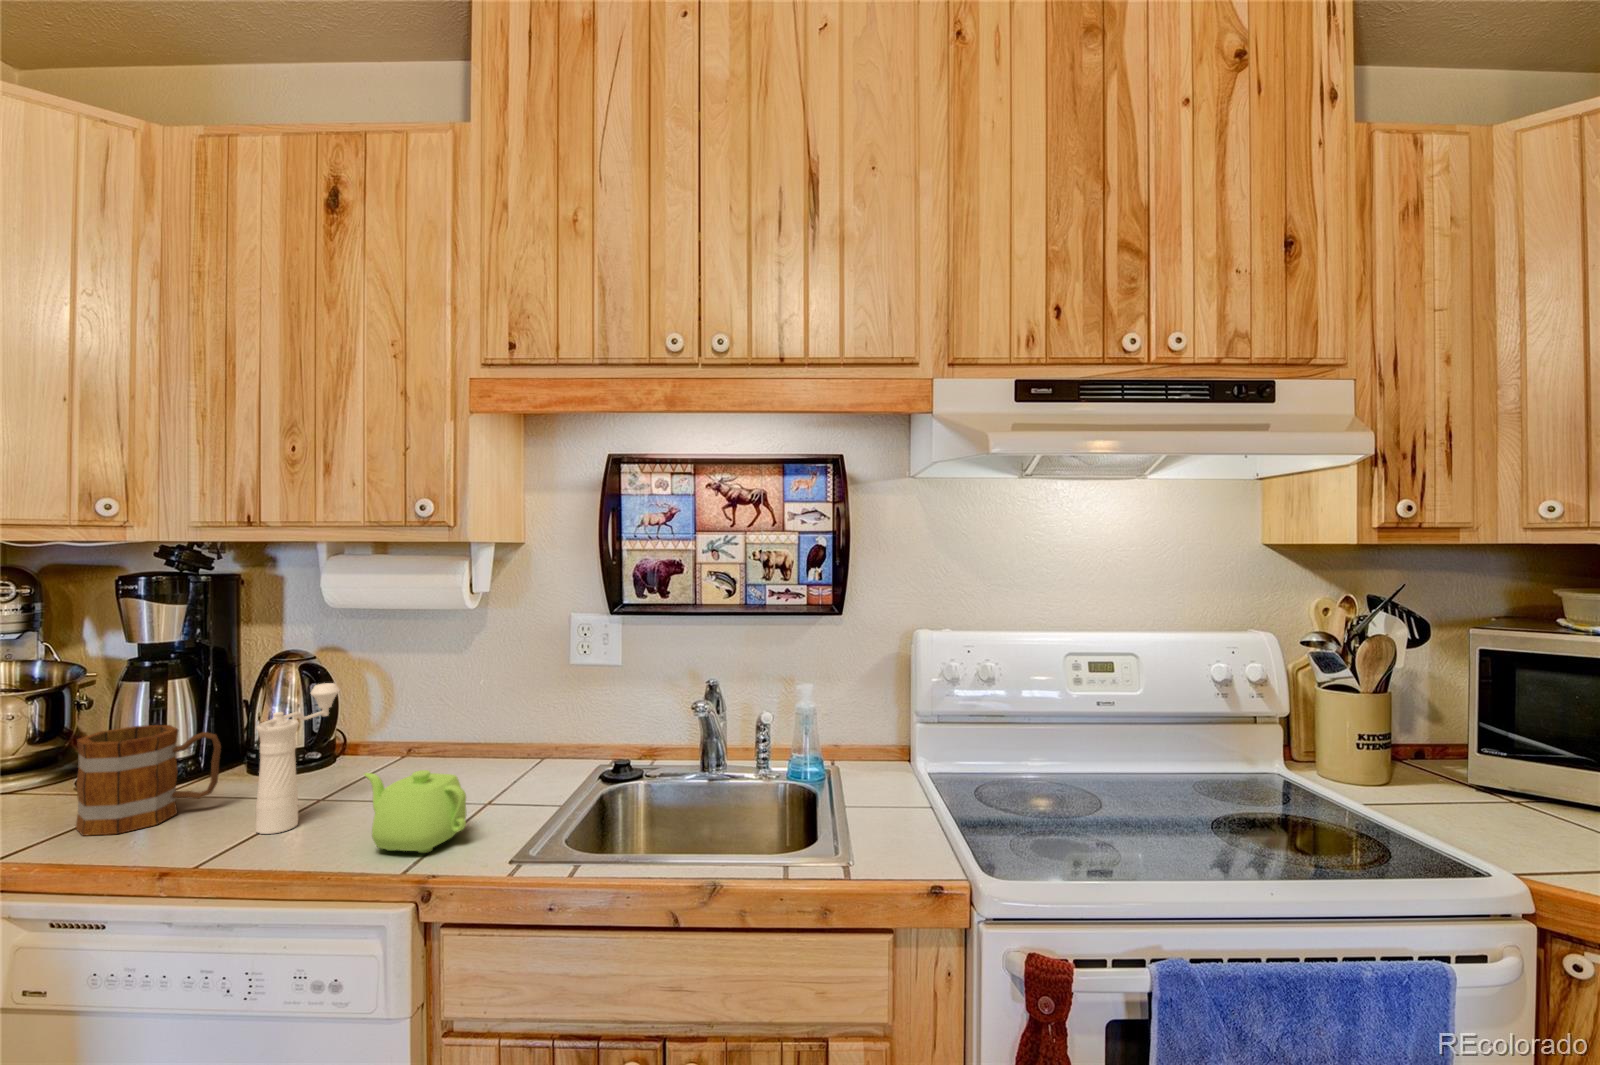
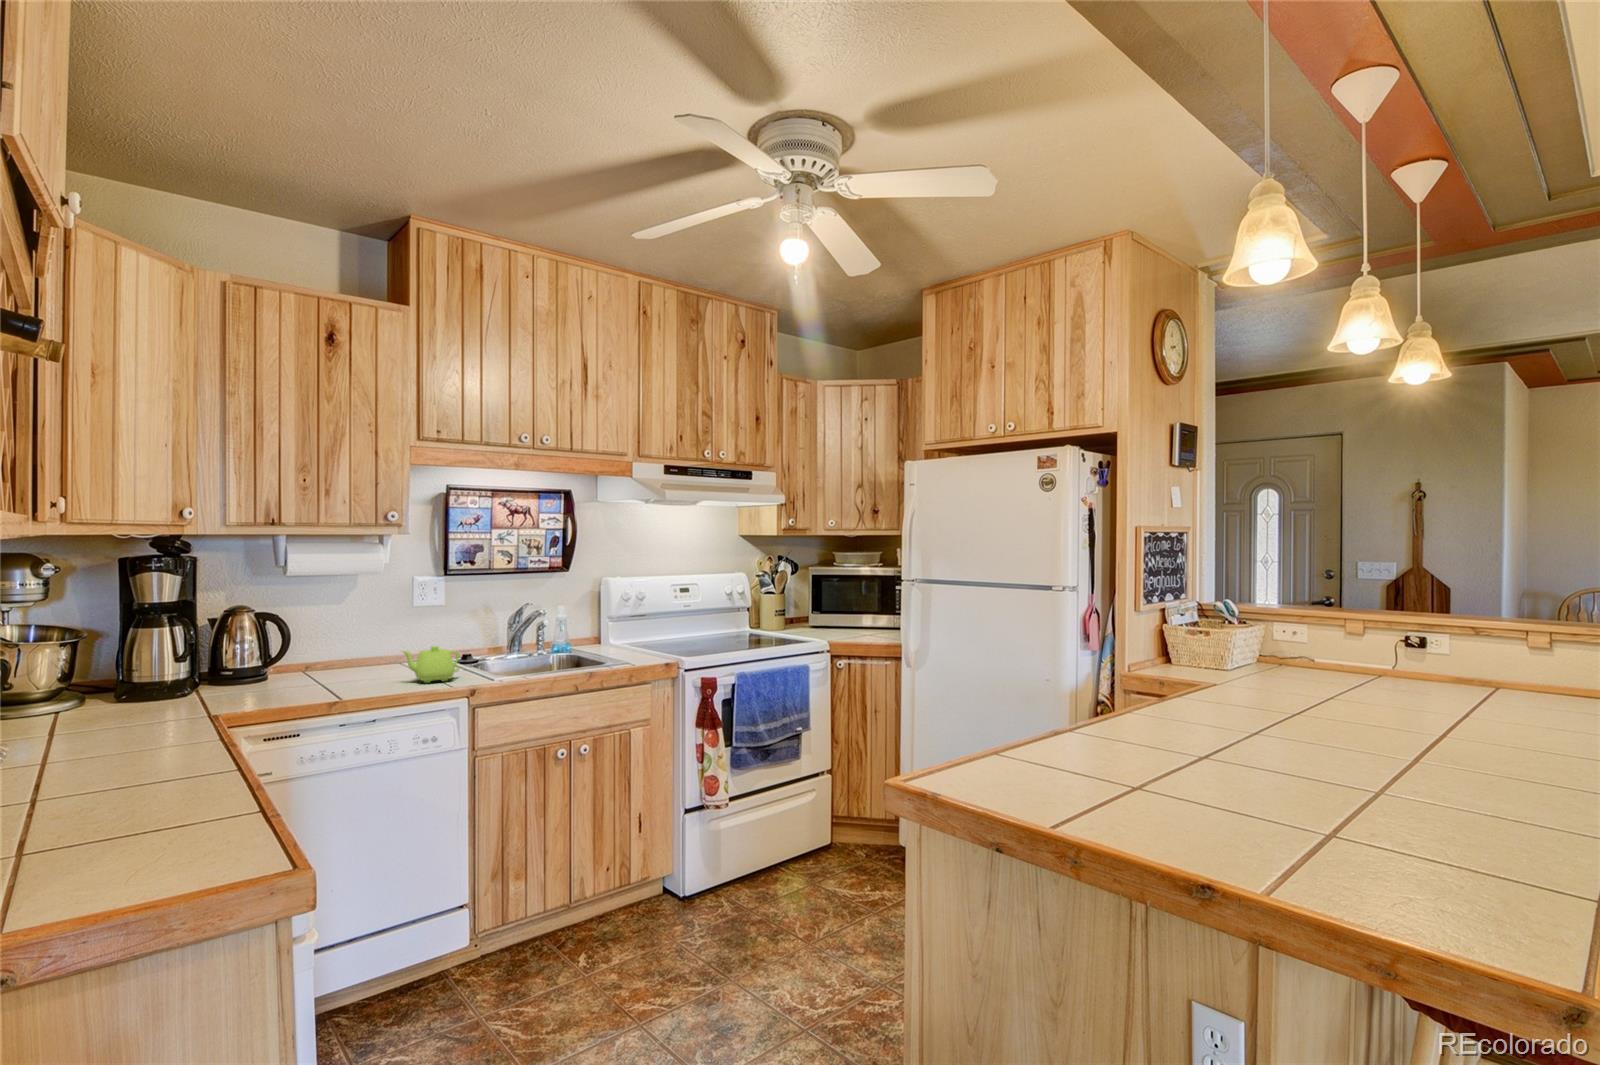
pepper mill: present [256,683,339,834] -> none [323,615,348,690]
mug: present [76,725,221,836] -> none [200,645,271,704]

